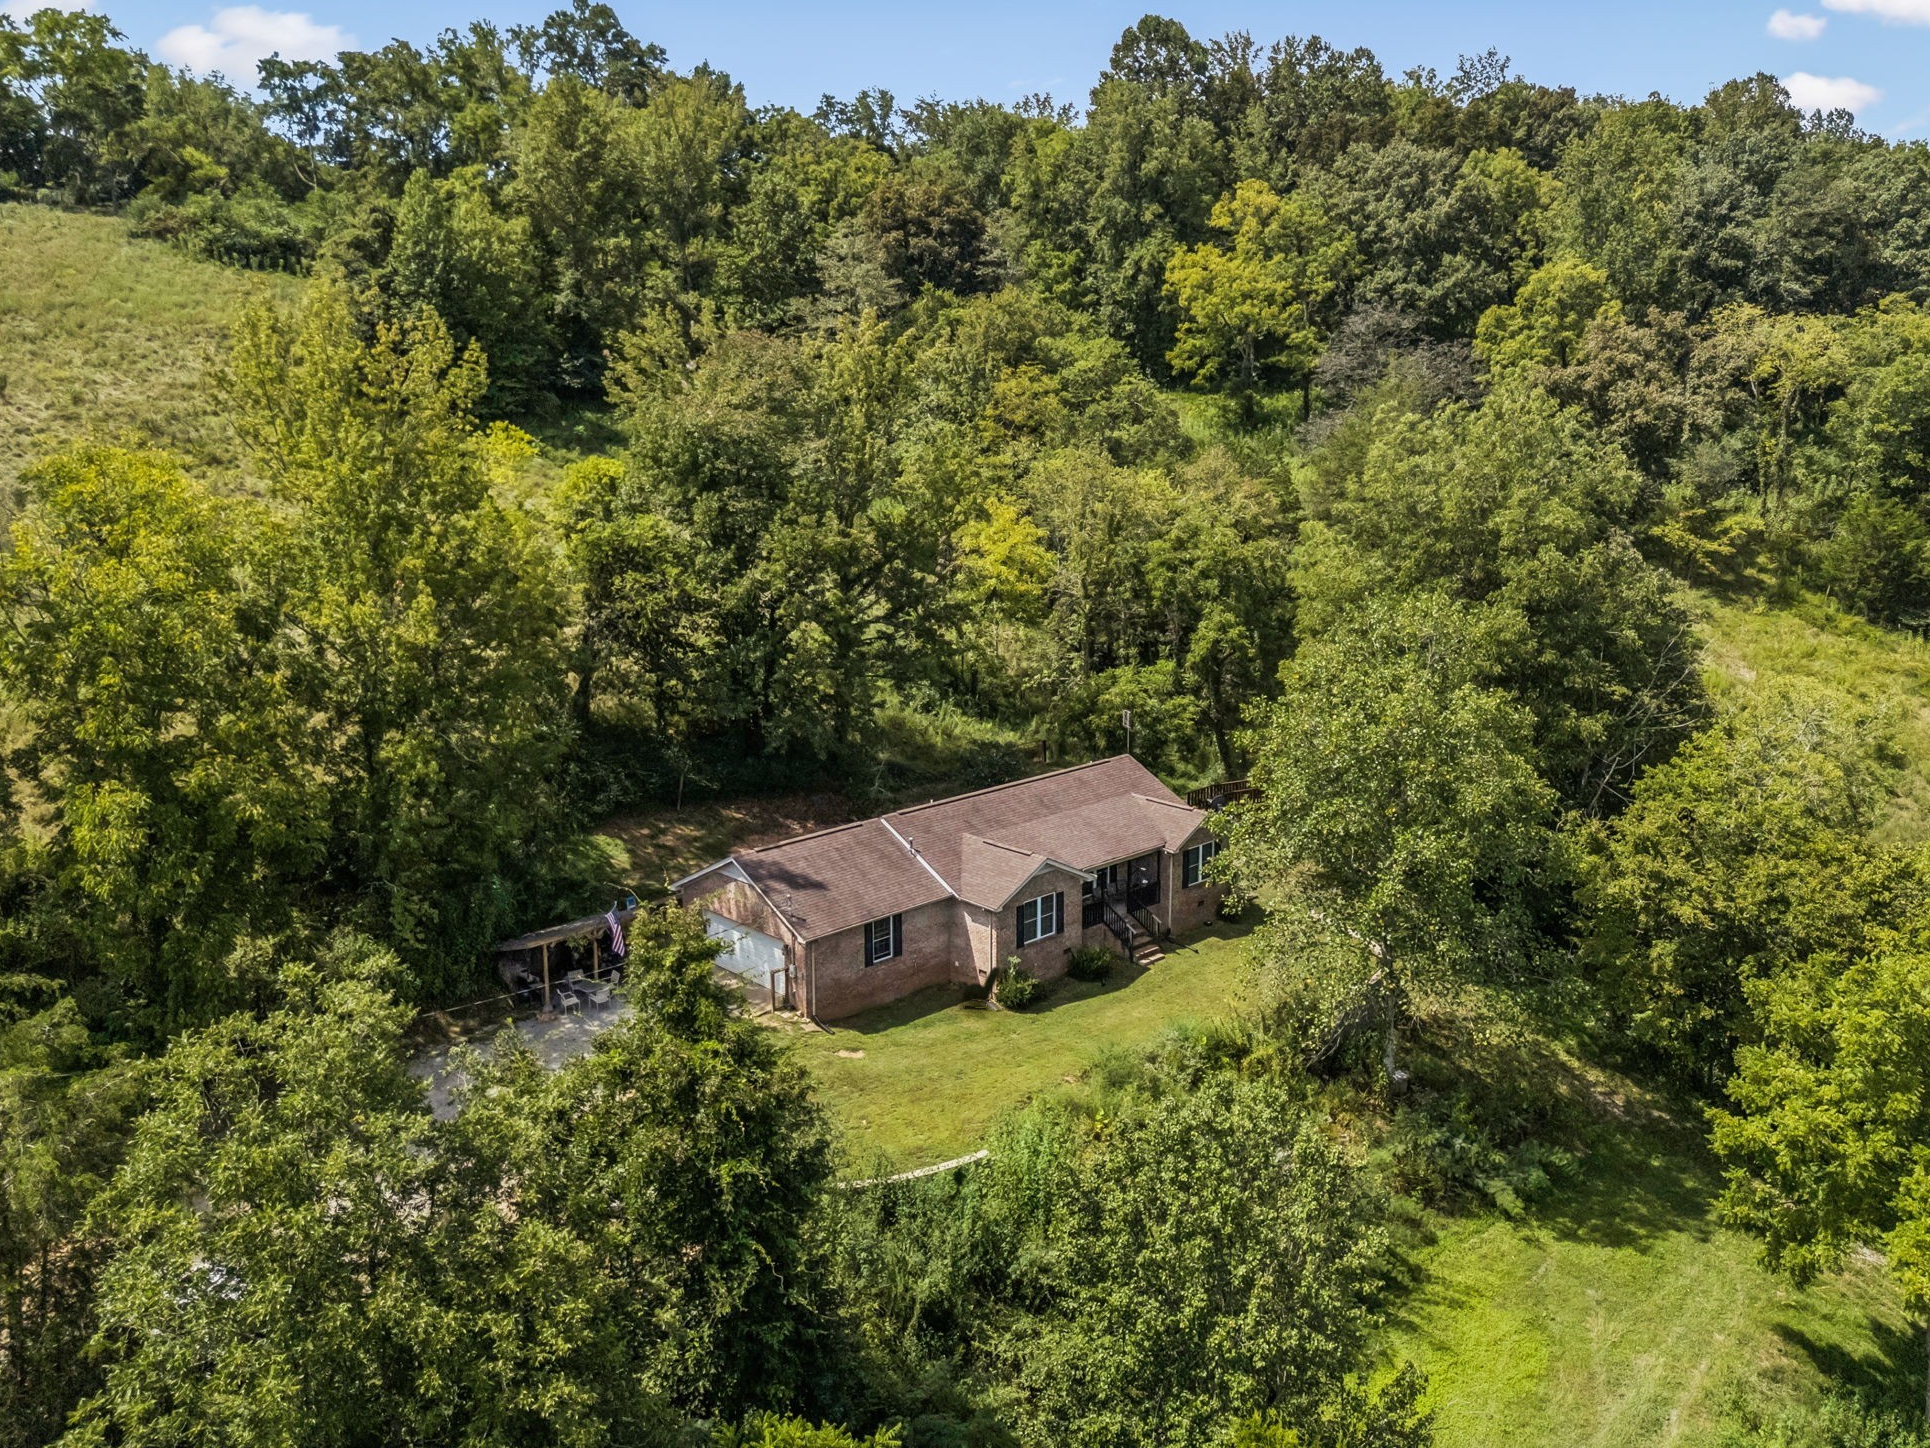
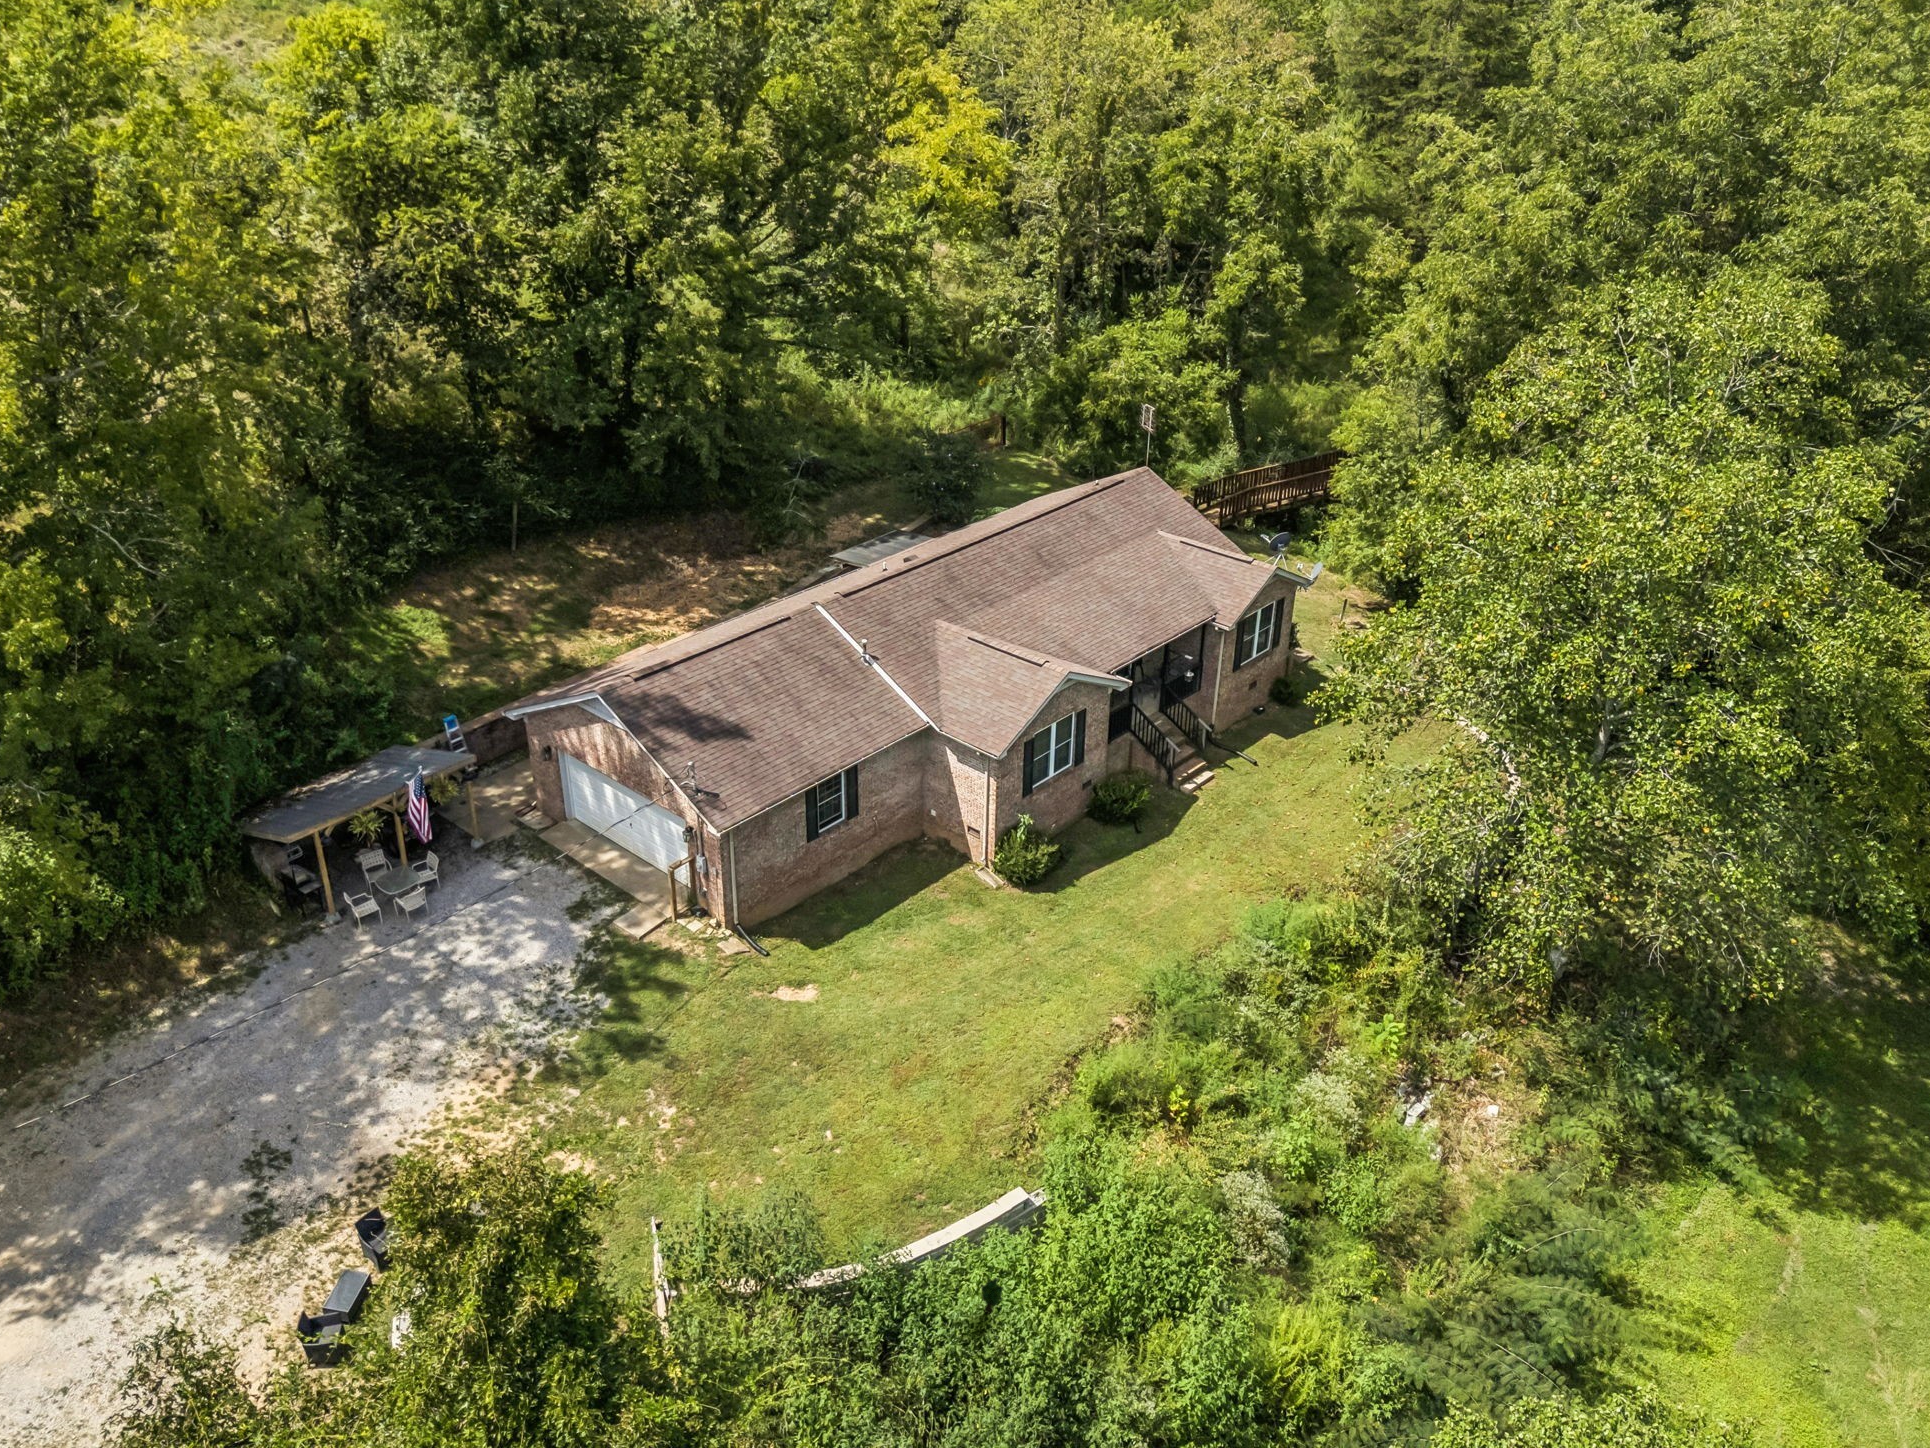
lounge chair: present [962,967,1000,1009] -> none [945,825,999,888]

